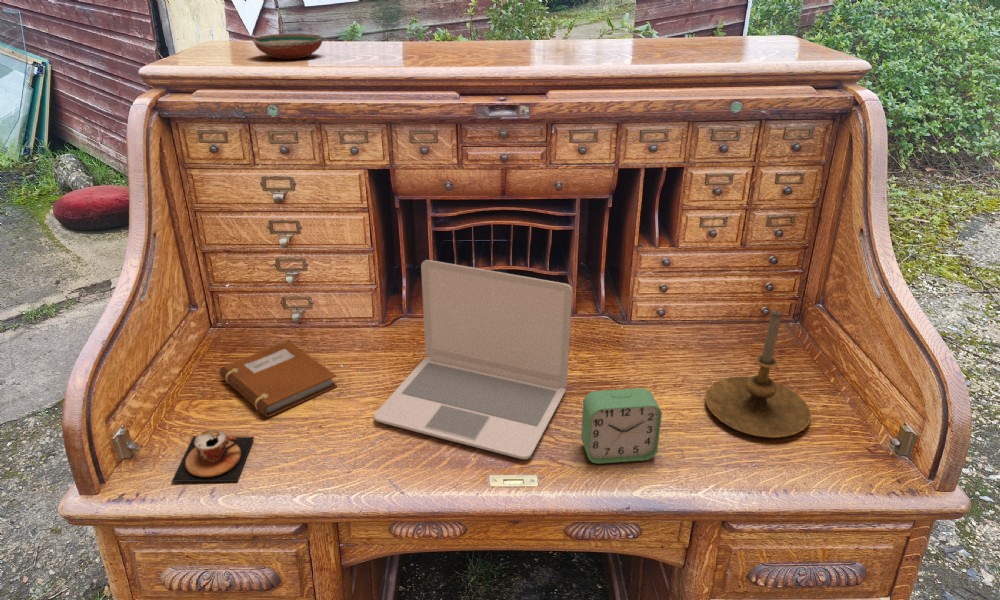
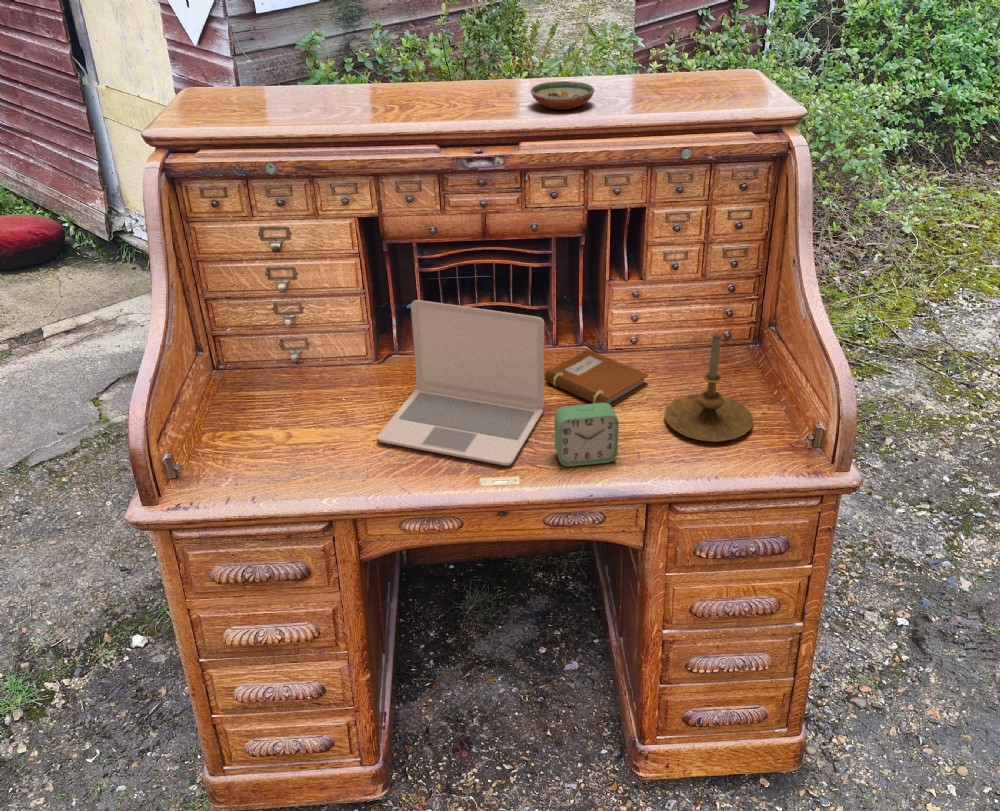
decorative bowl: present [253,34,323,59] -> present [531,81,595,110]
notebook: present [220,341,337,417] -> present [545,350,648,406]
teacup: present [172,430,254,482] -> none [217,450,277,492]

